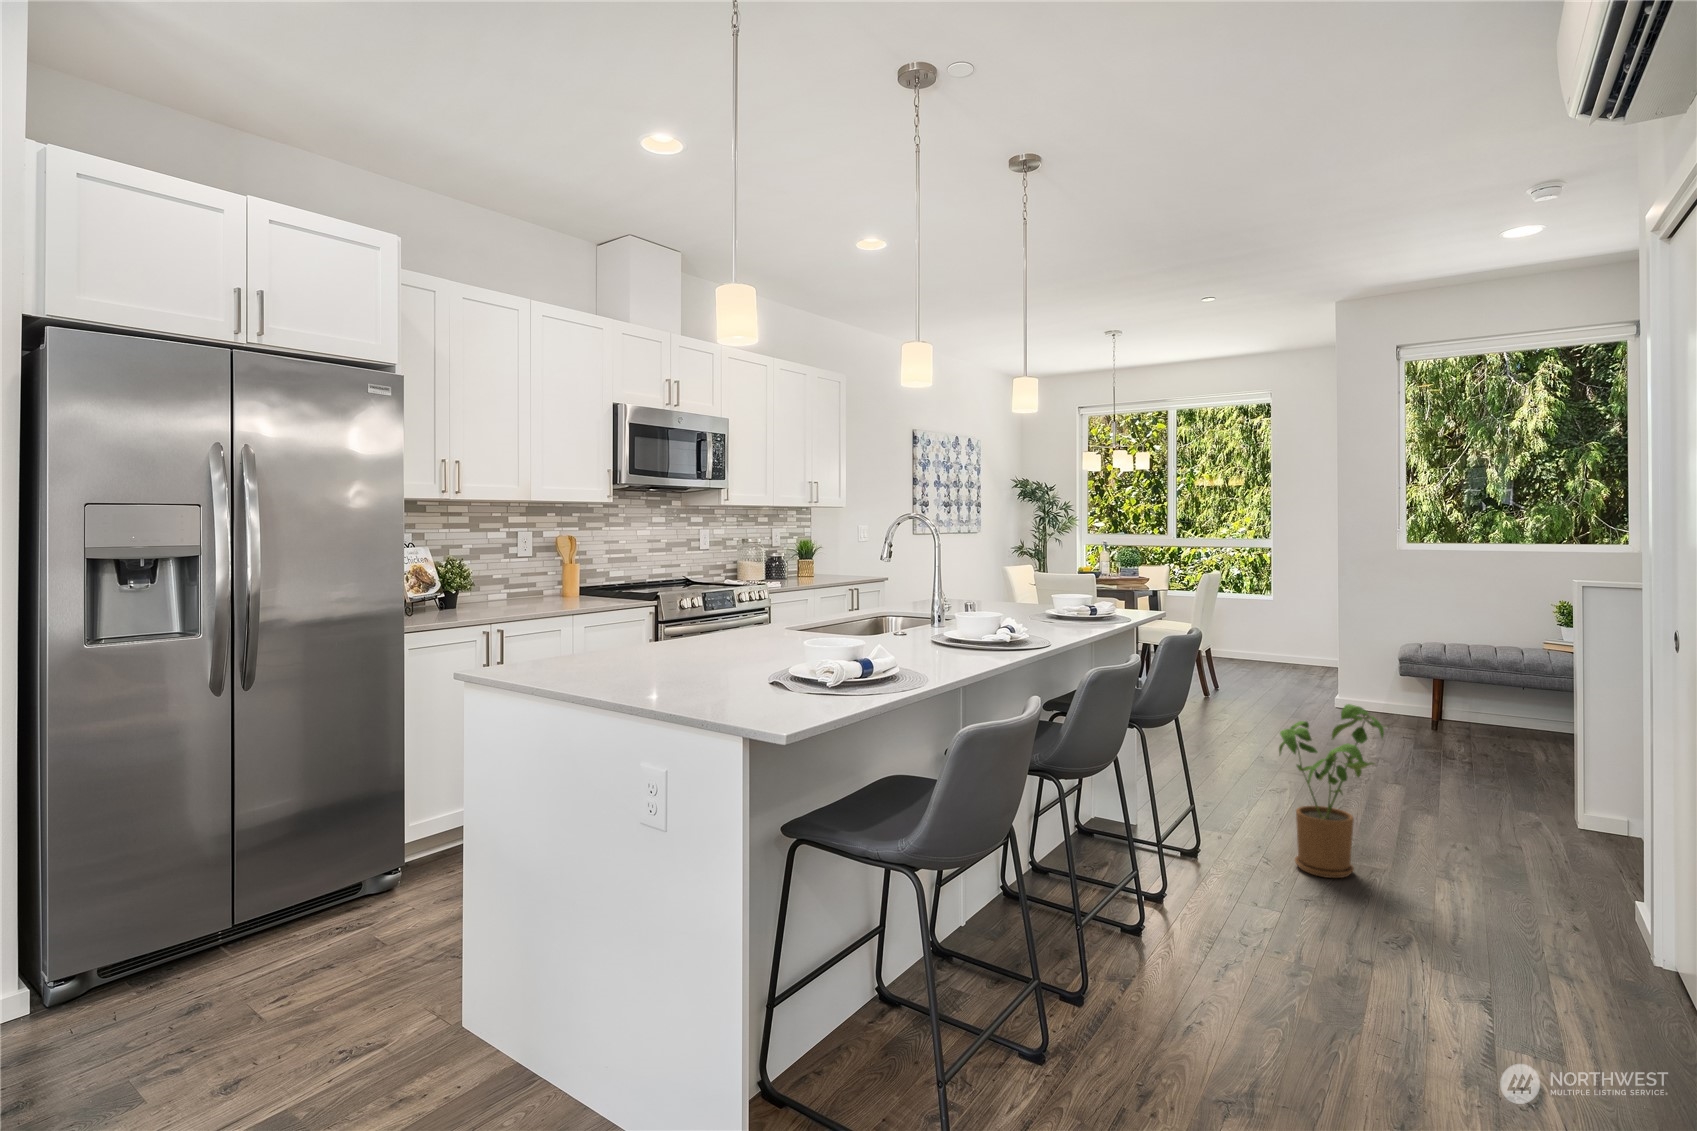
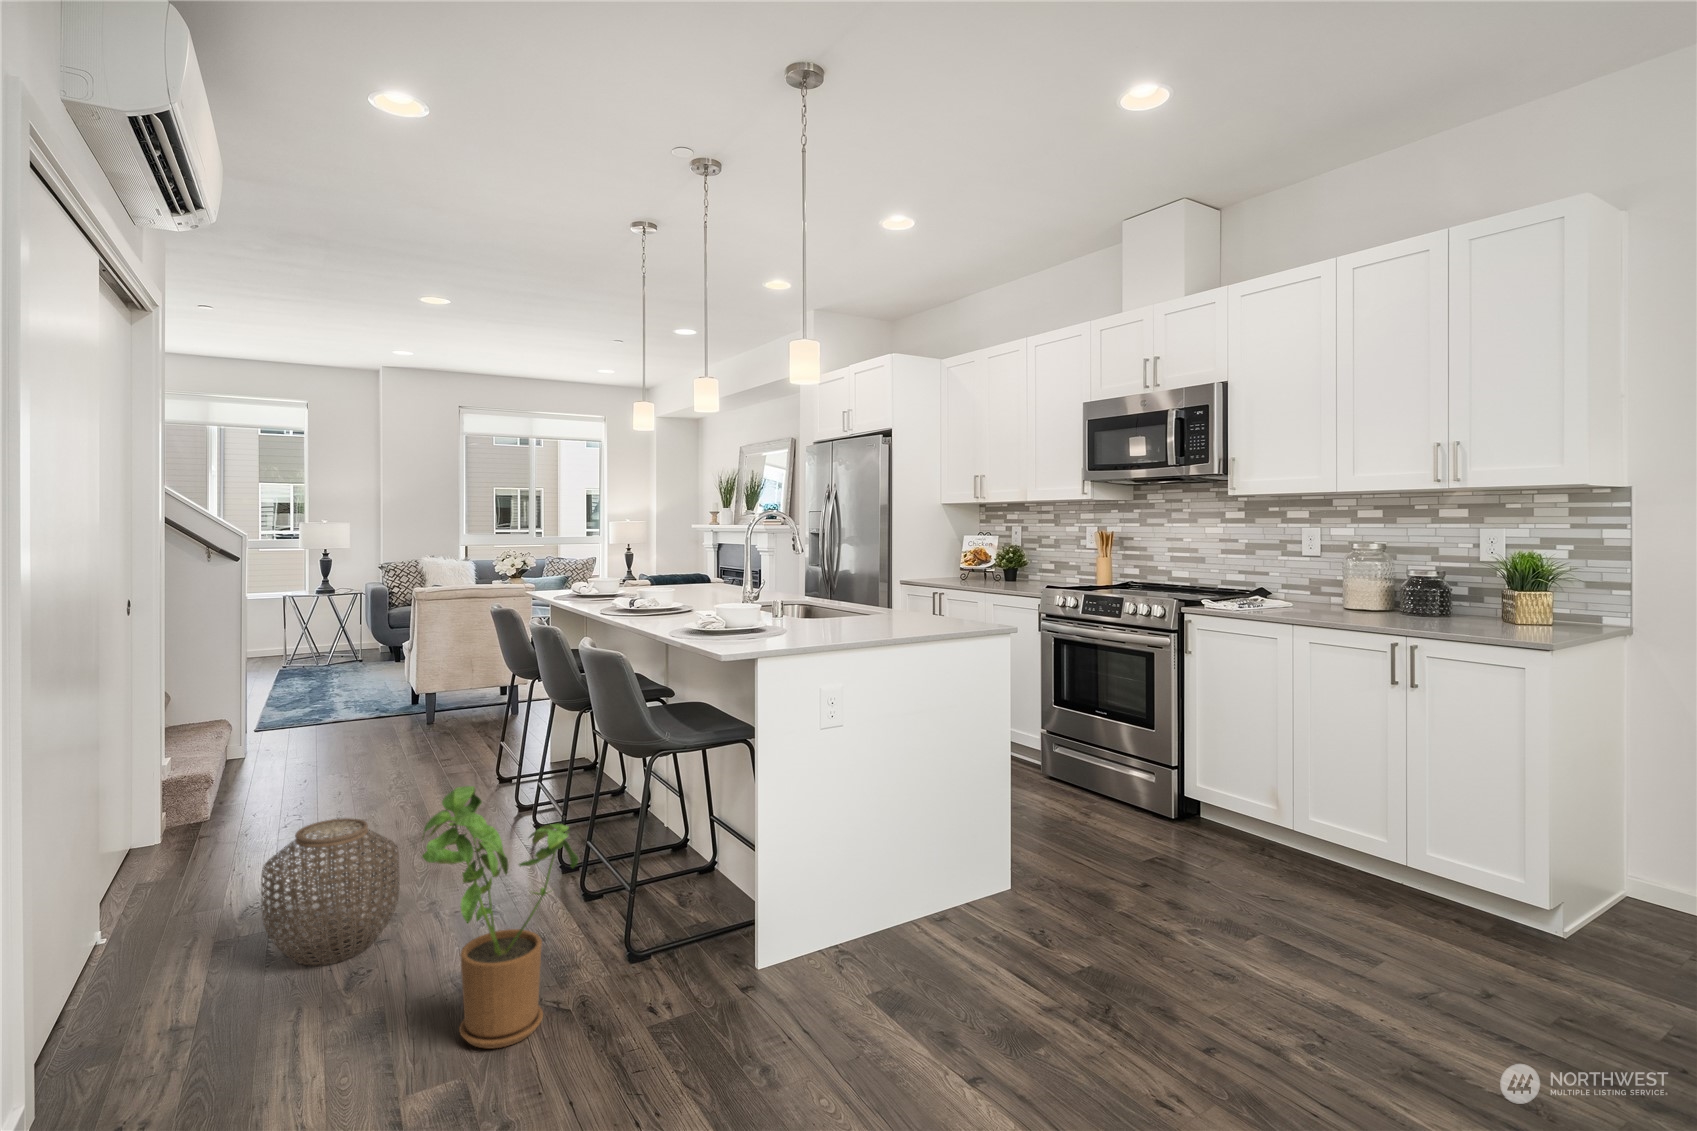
woven basket: none [1348,841,1496,995] -> present [261,818,399,965]

